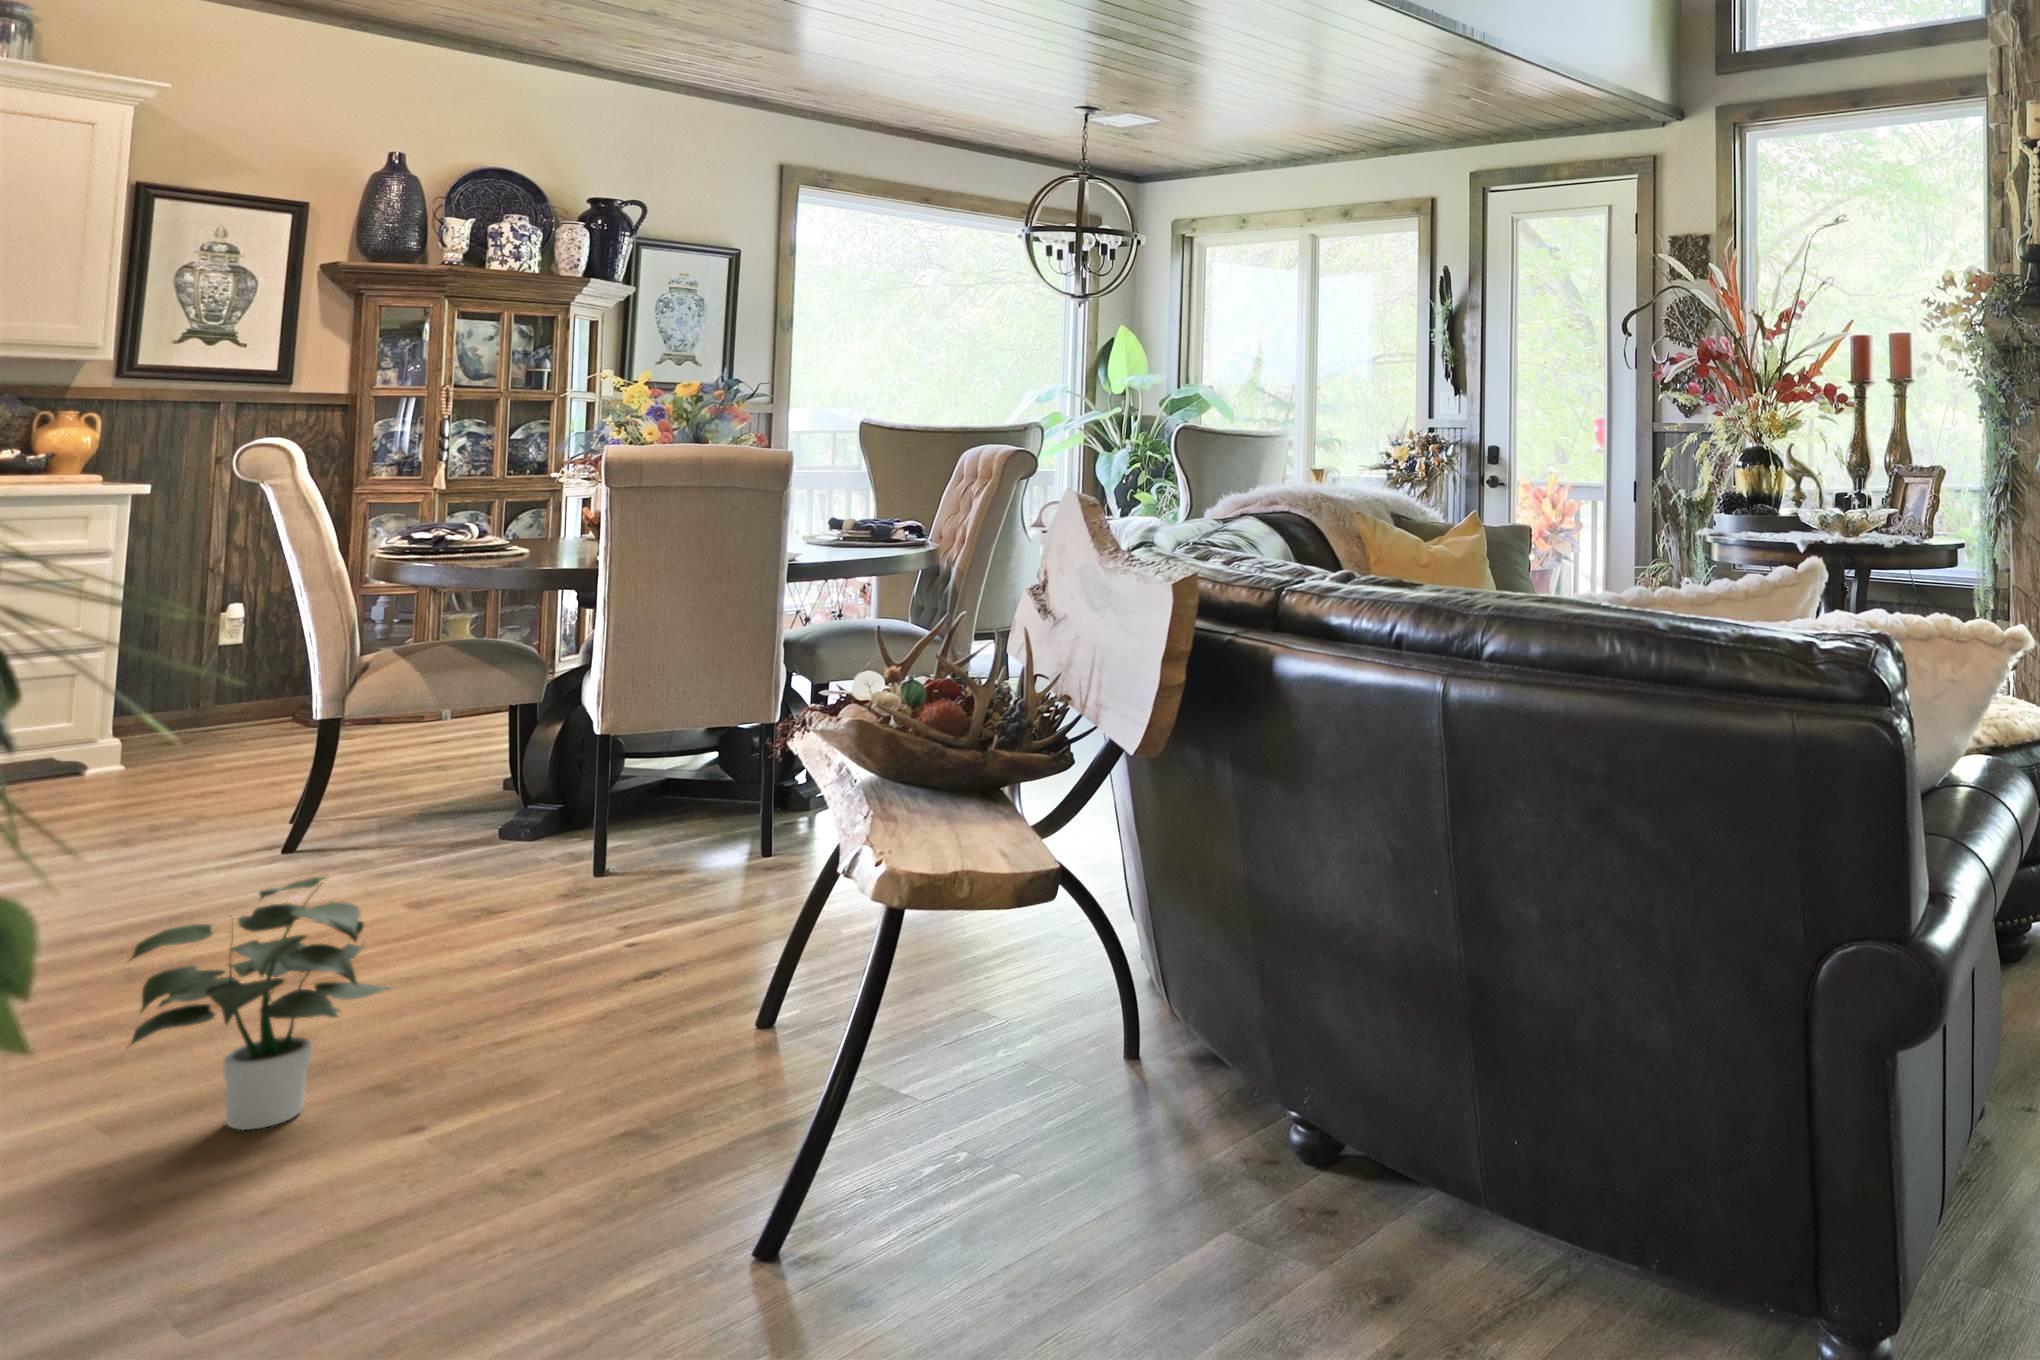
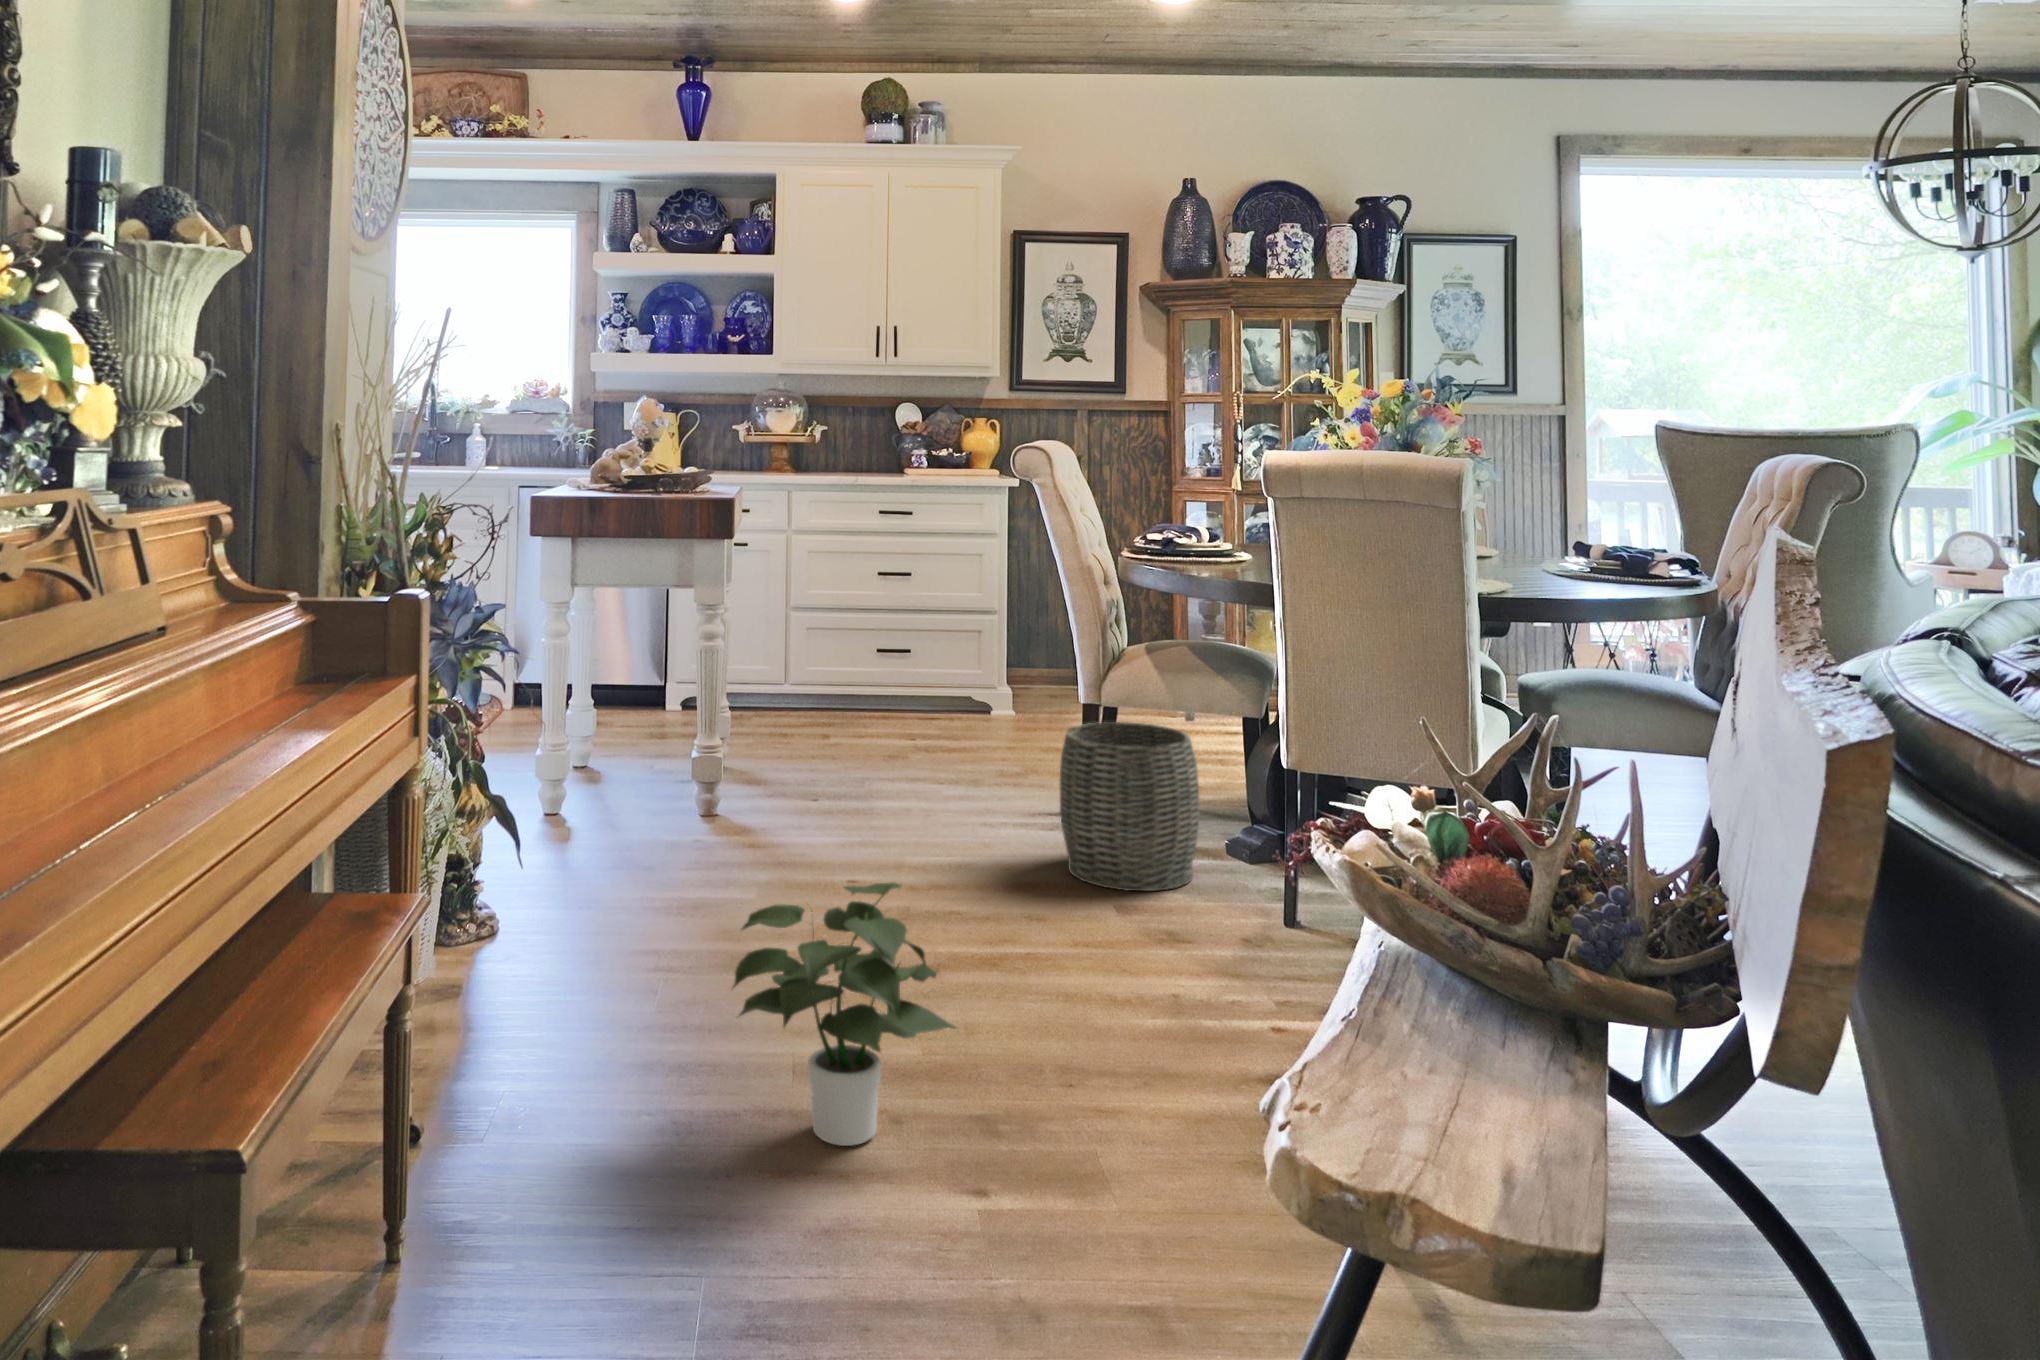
woven basket: none [332,728,496,893] -> present [1060,722,1200,891]

